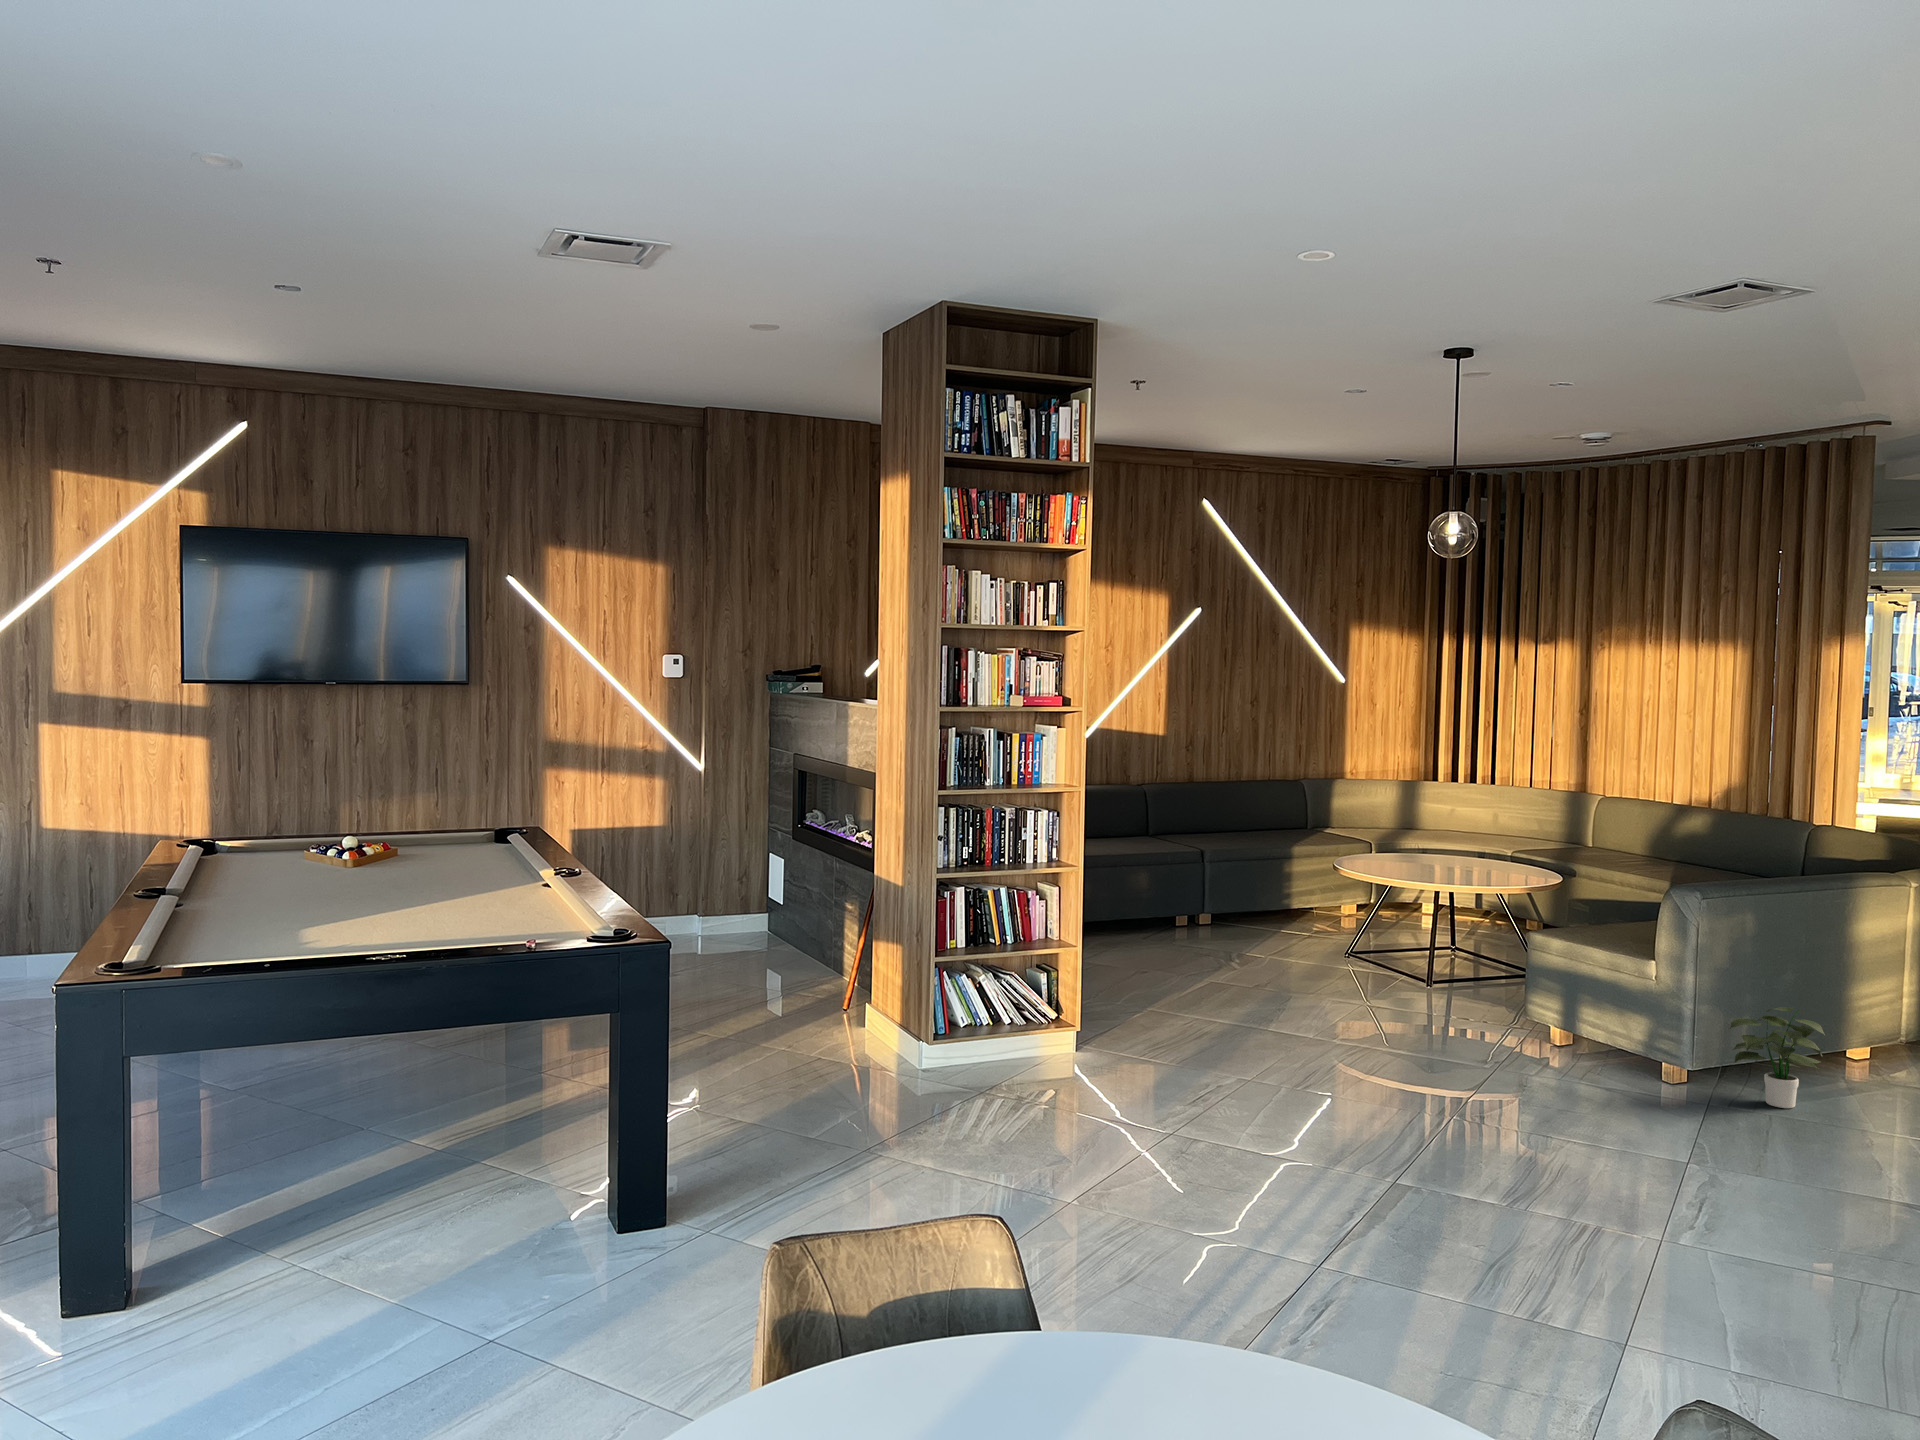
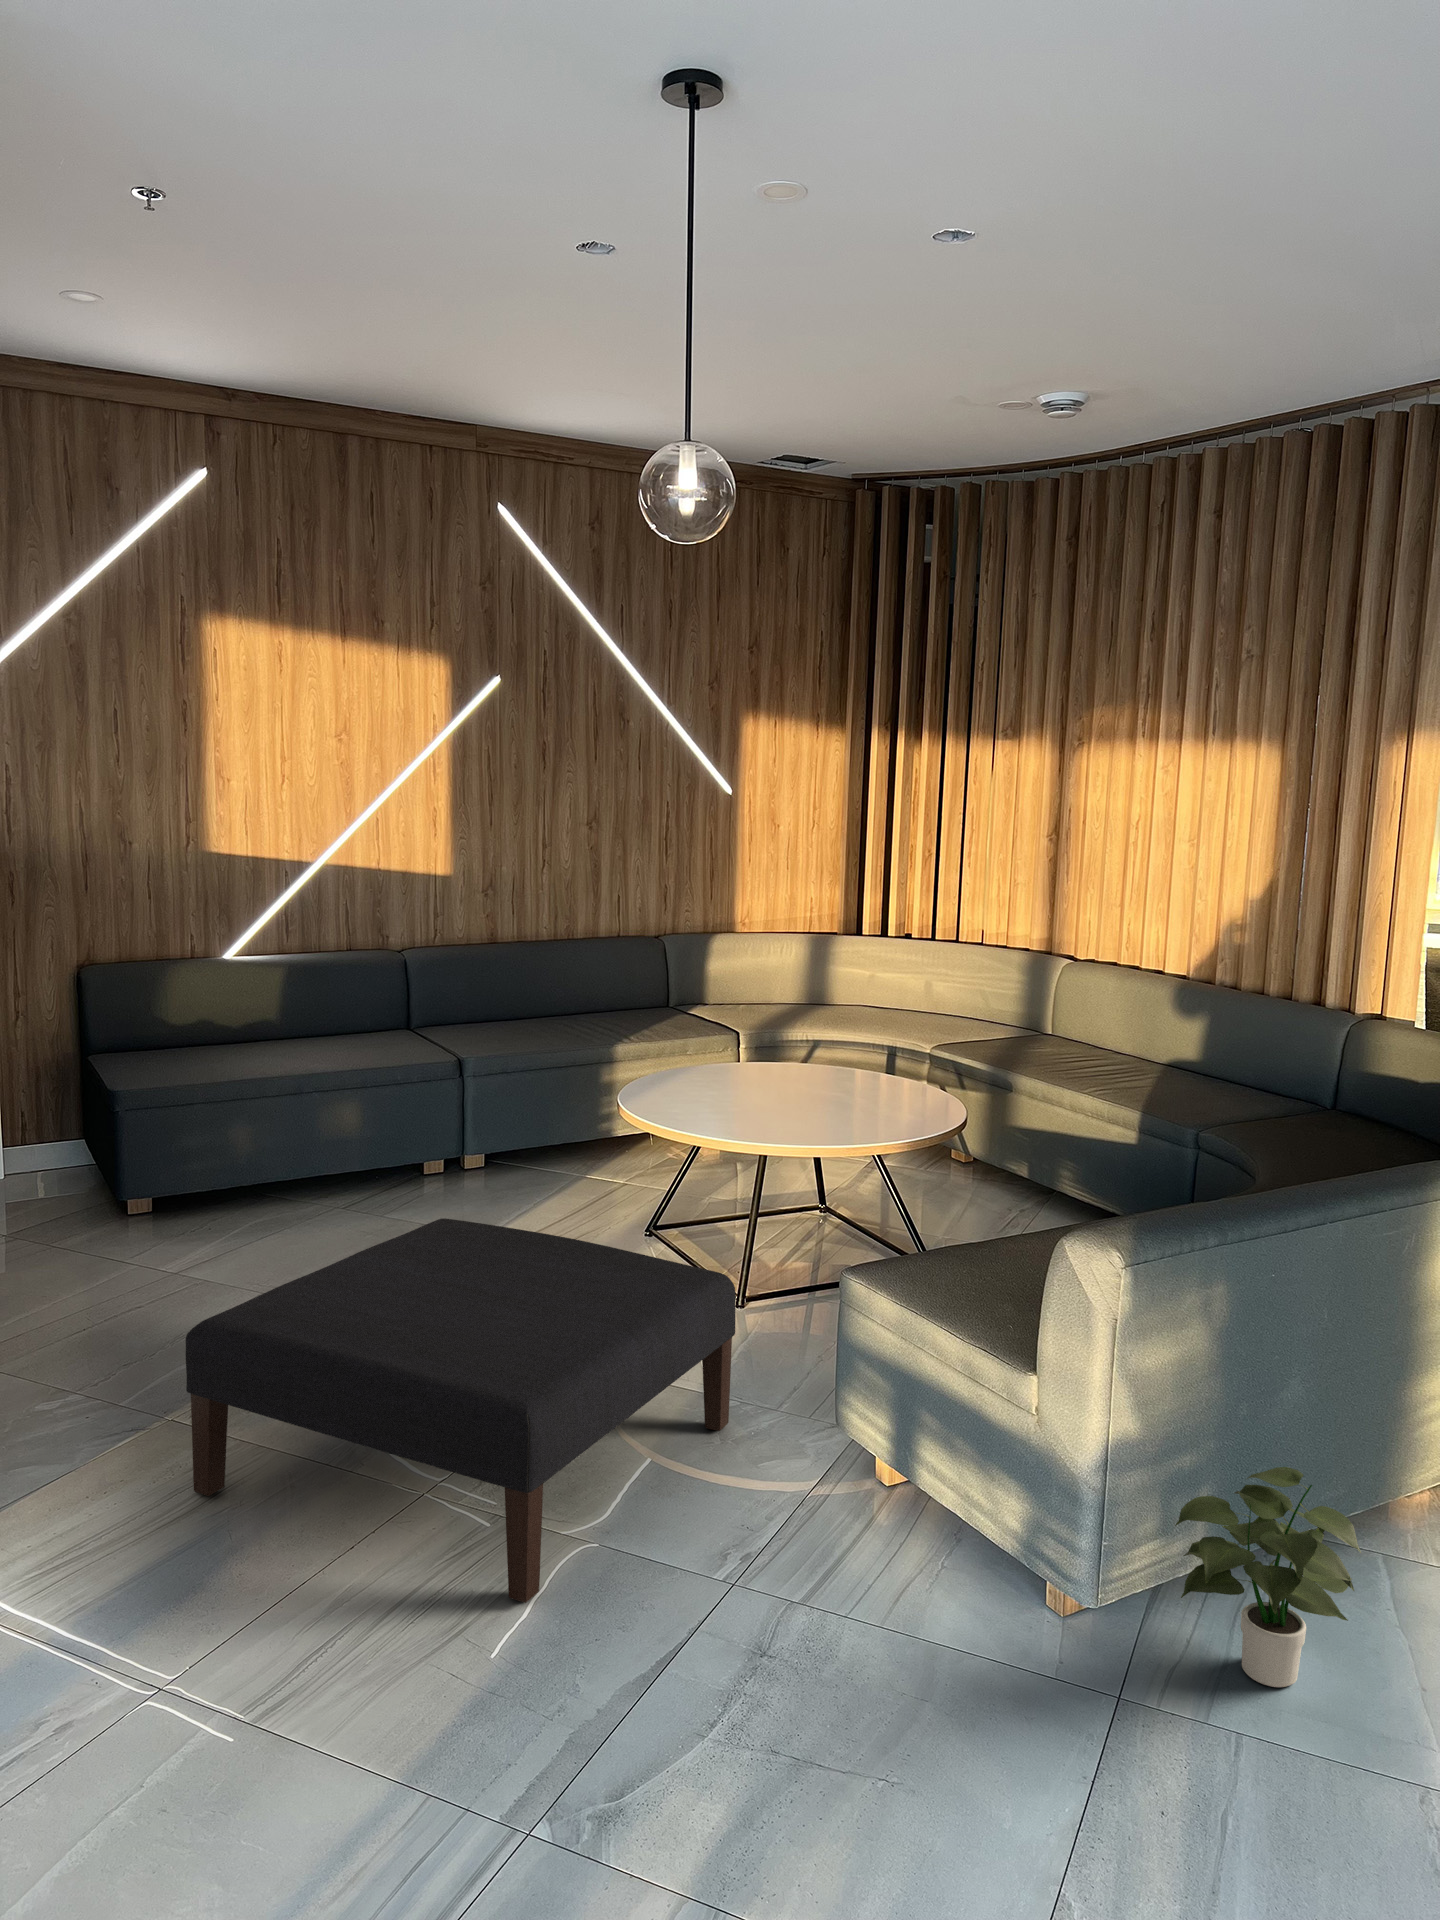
ottoman: none [1188,917,1457,1071] -> present [185,1218,735,1603]

